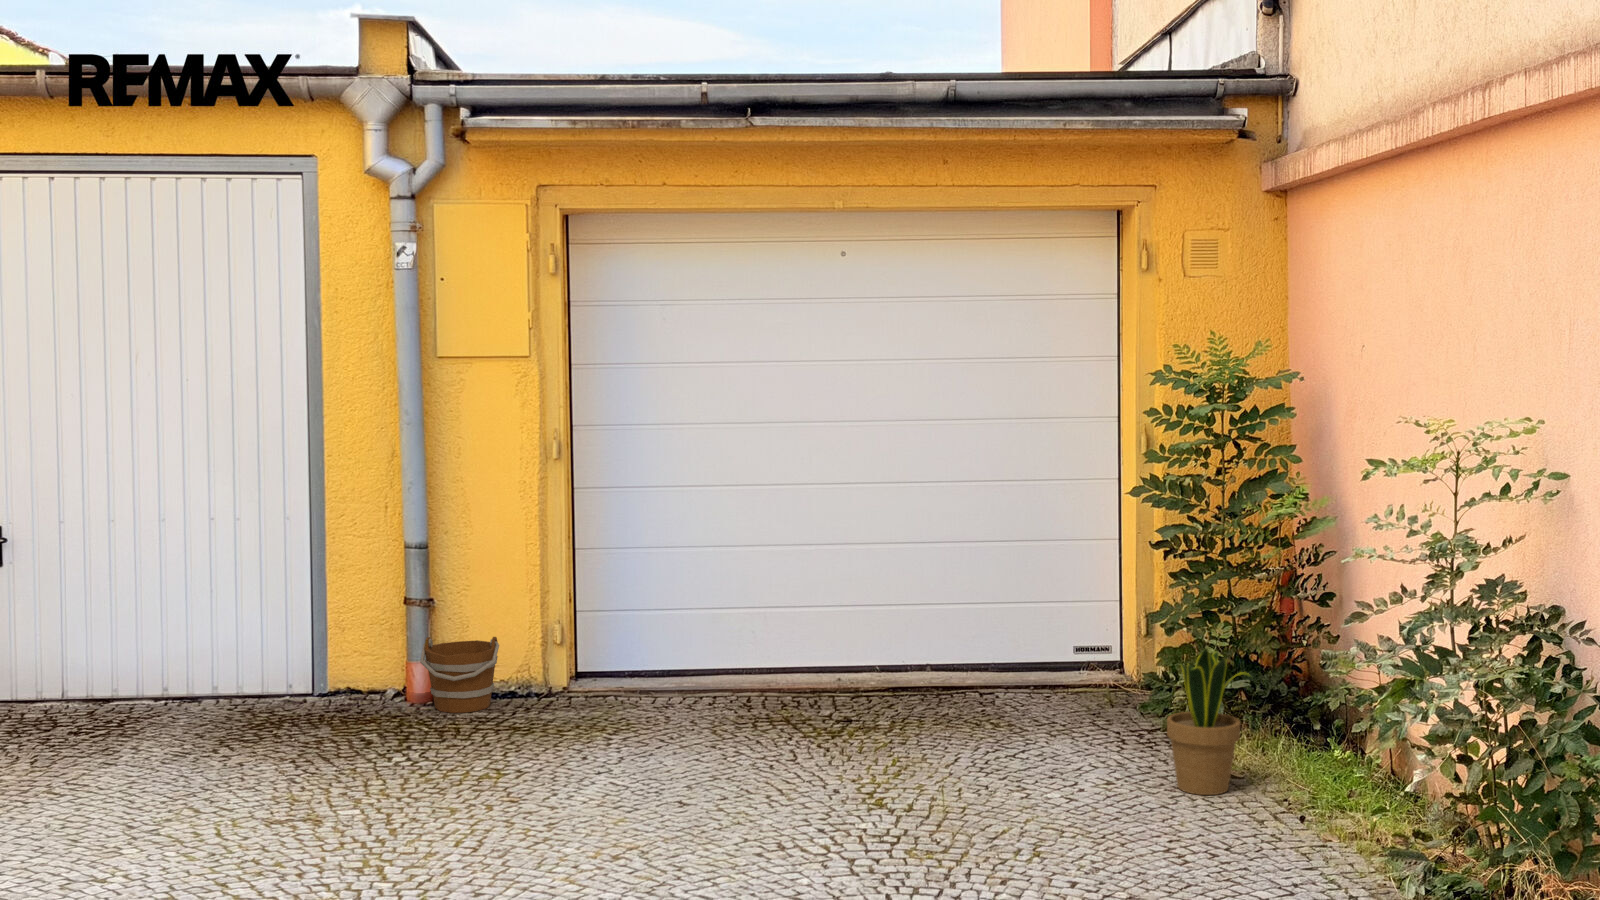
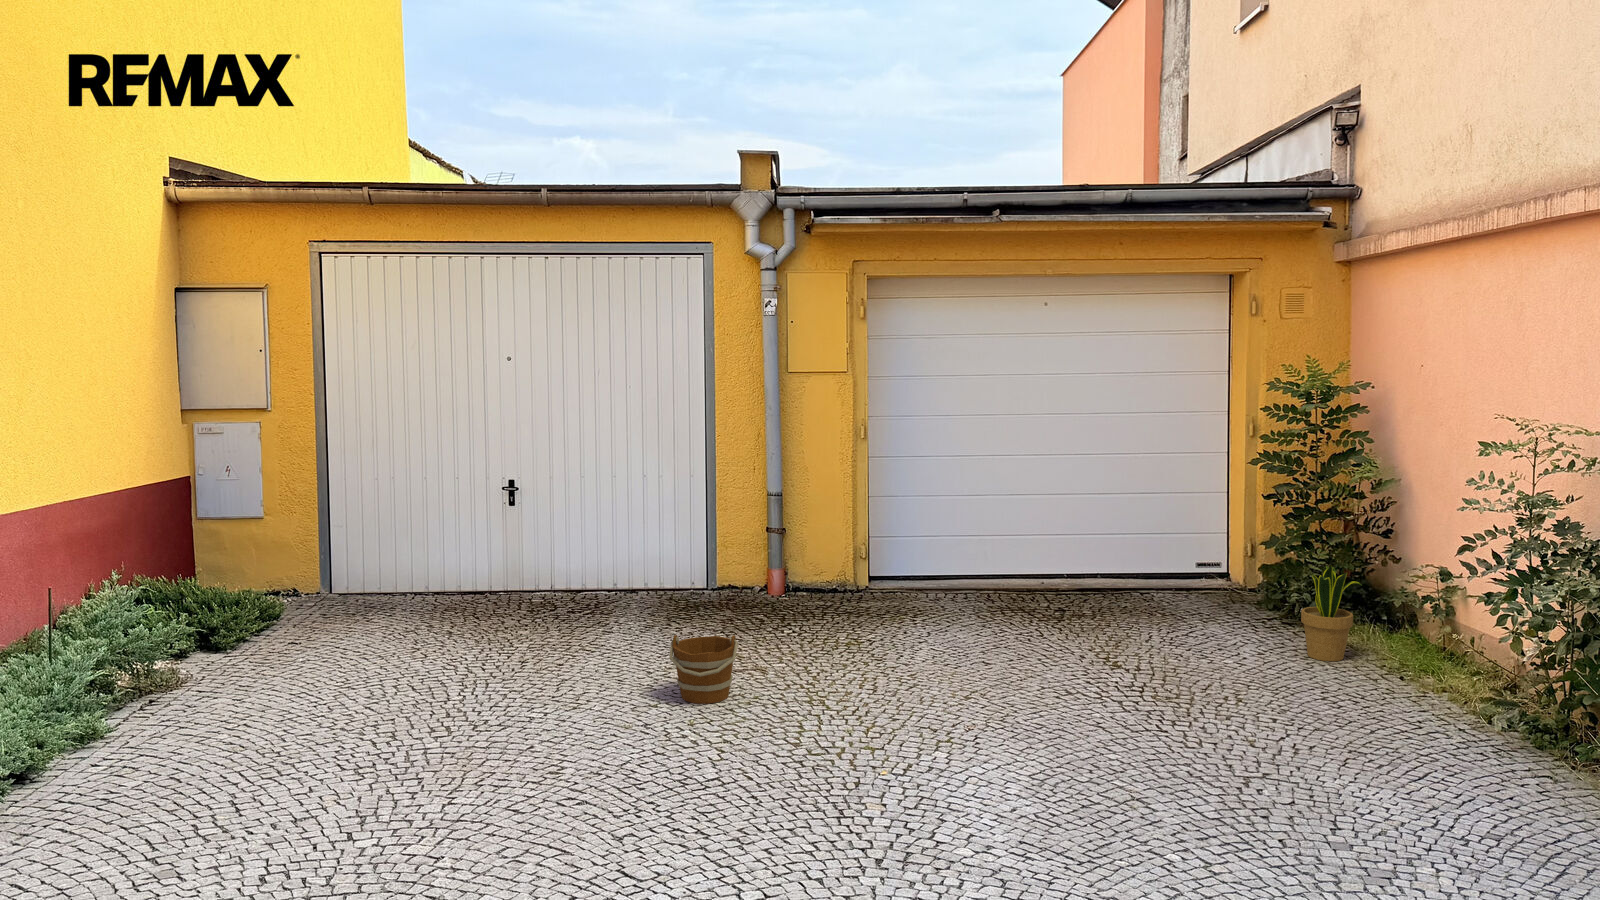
bucket: present [420,637,499,713] -> present [669,635,738,704]

